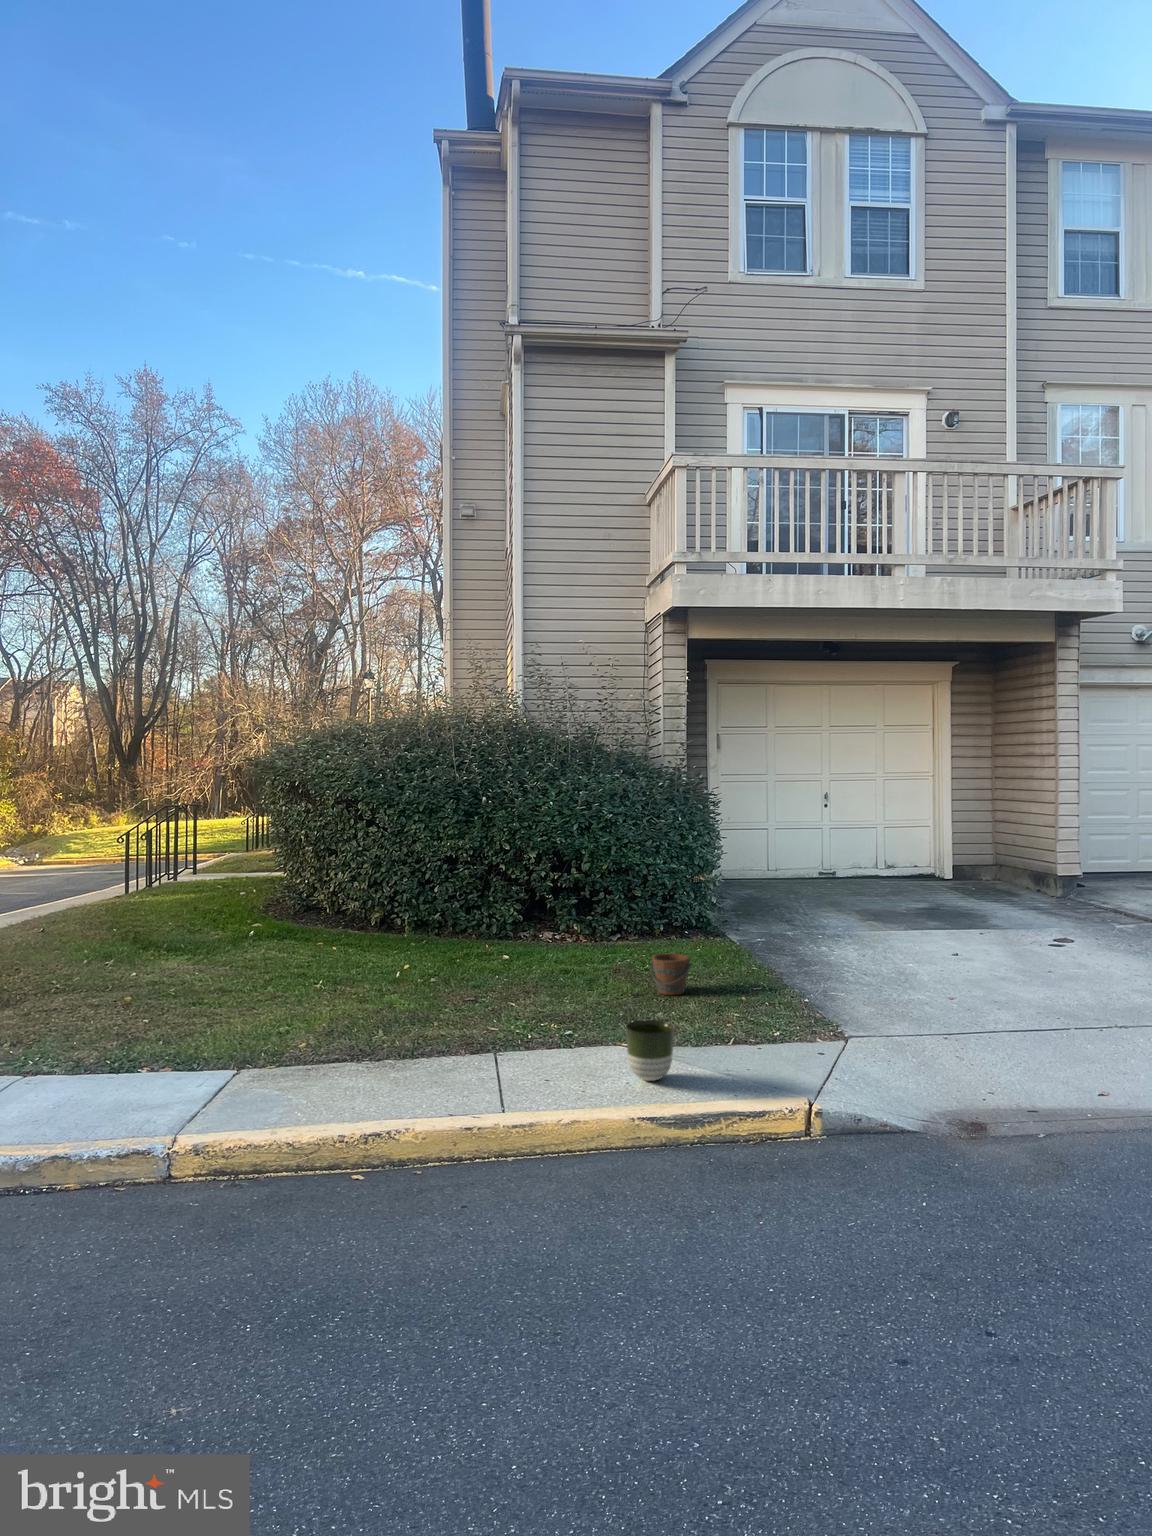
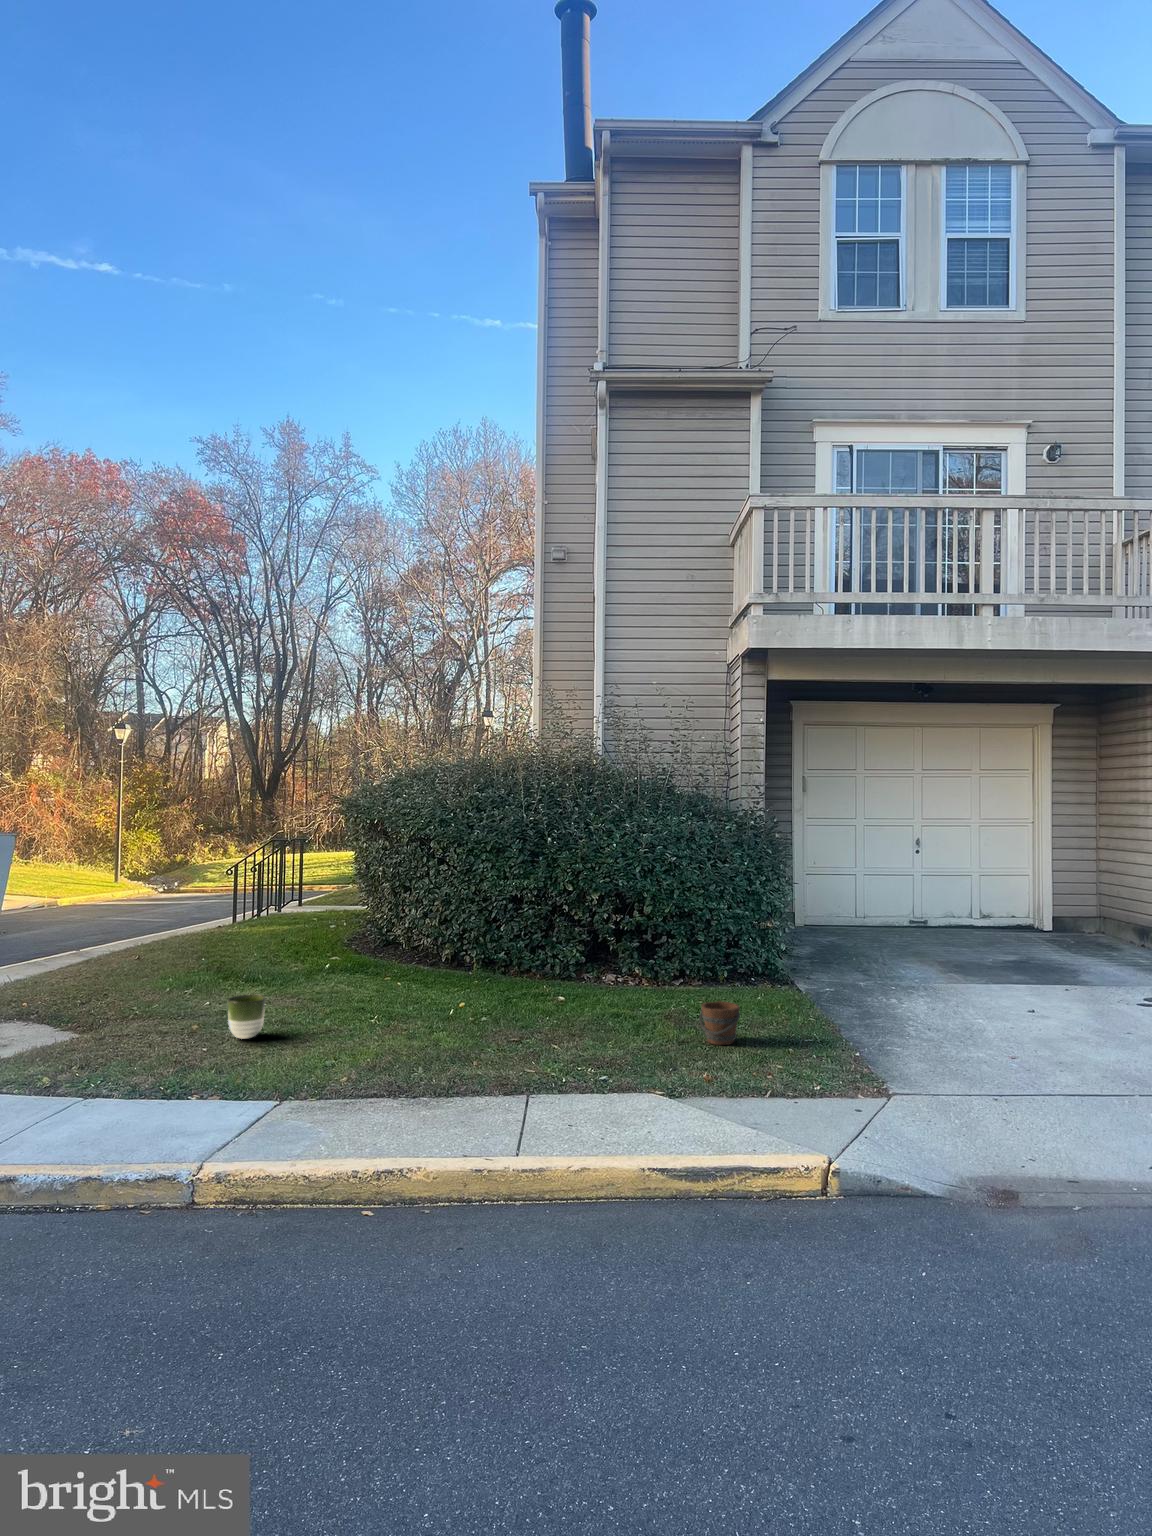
planter: present [626,1020,674,1081] -> present [227,995,265,1039]

